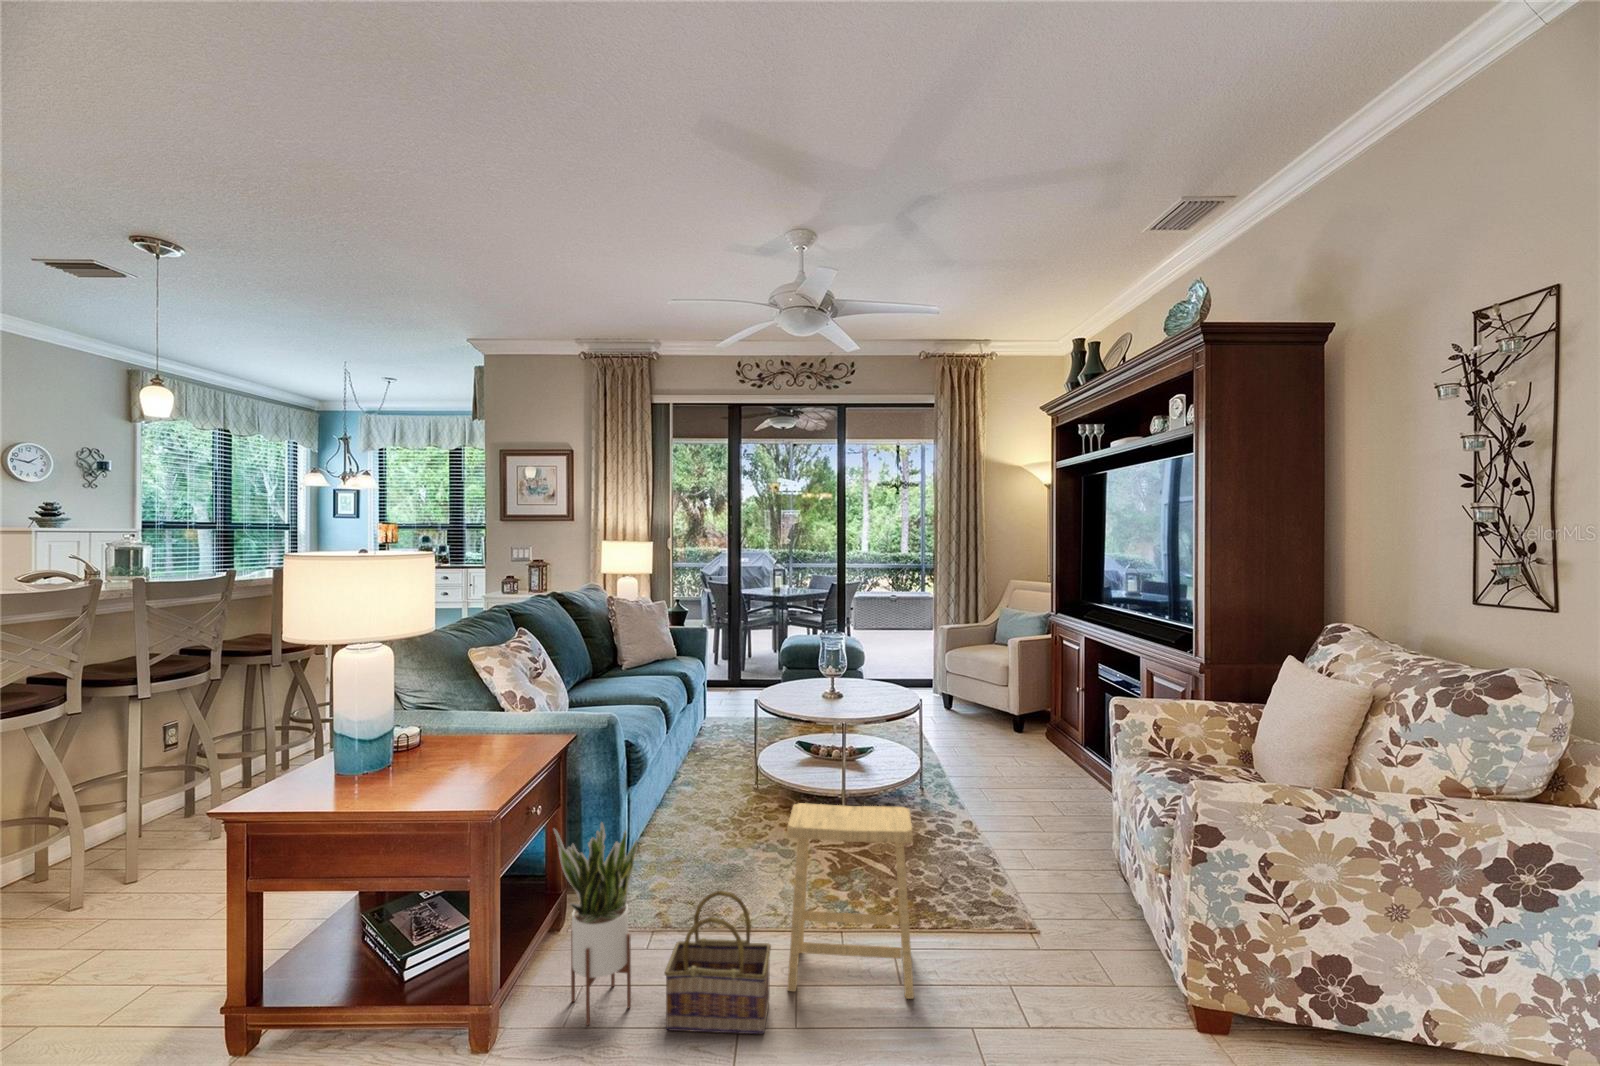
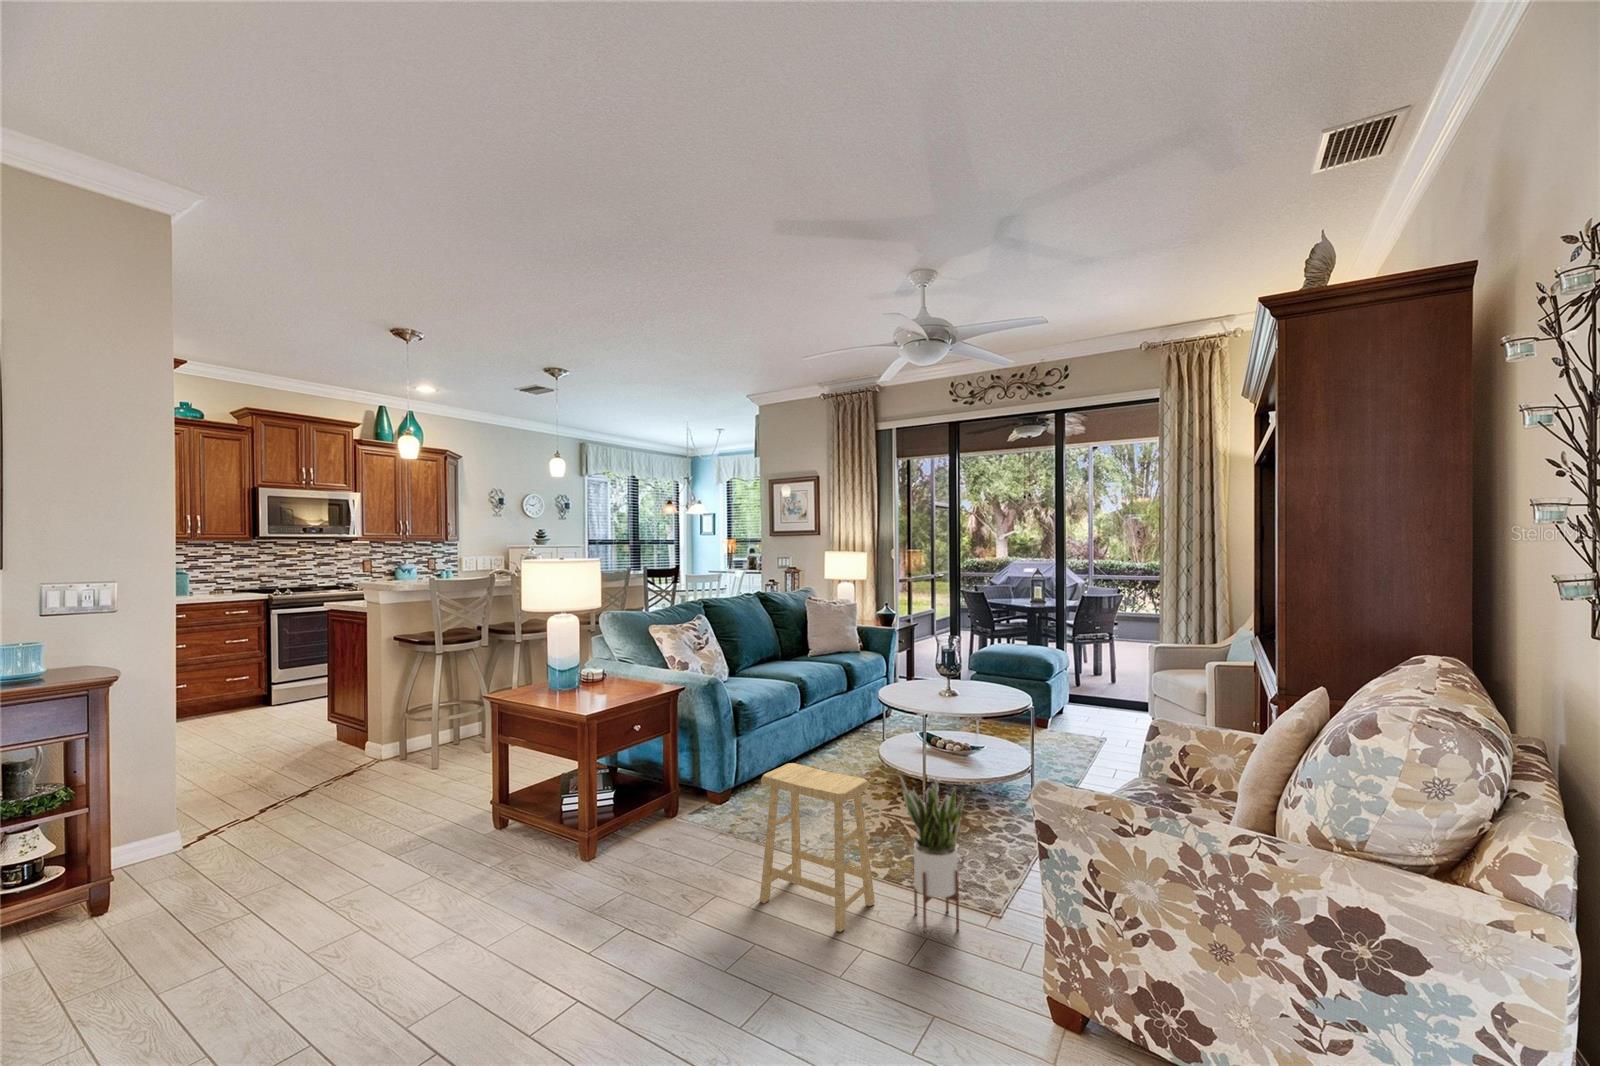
potted plant: present [554,823,637,1025] -> present [900,776,964,932]
basket: present [665,891,771,1034] -> none [663,813,742,920]

